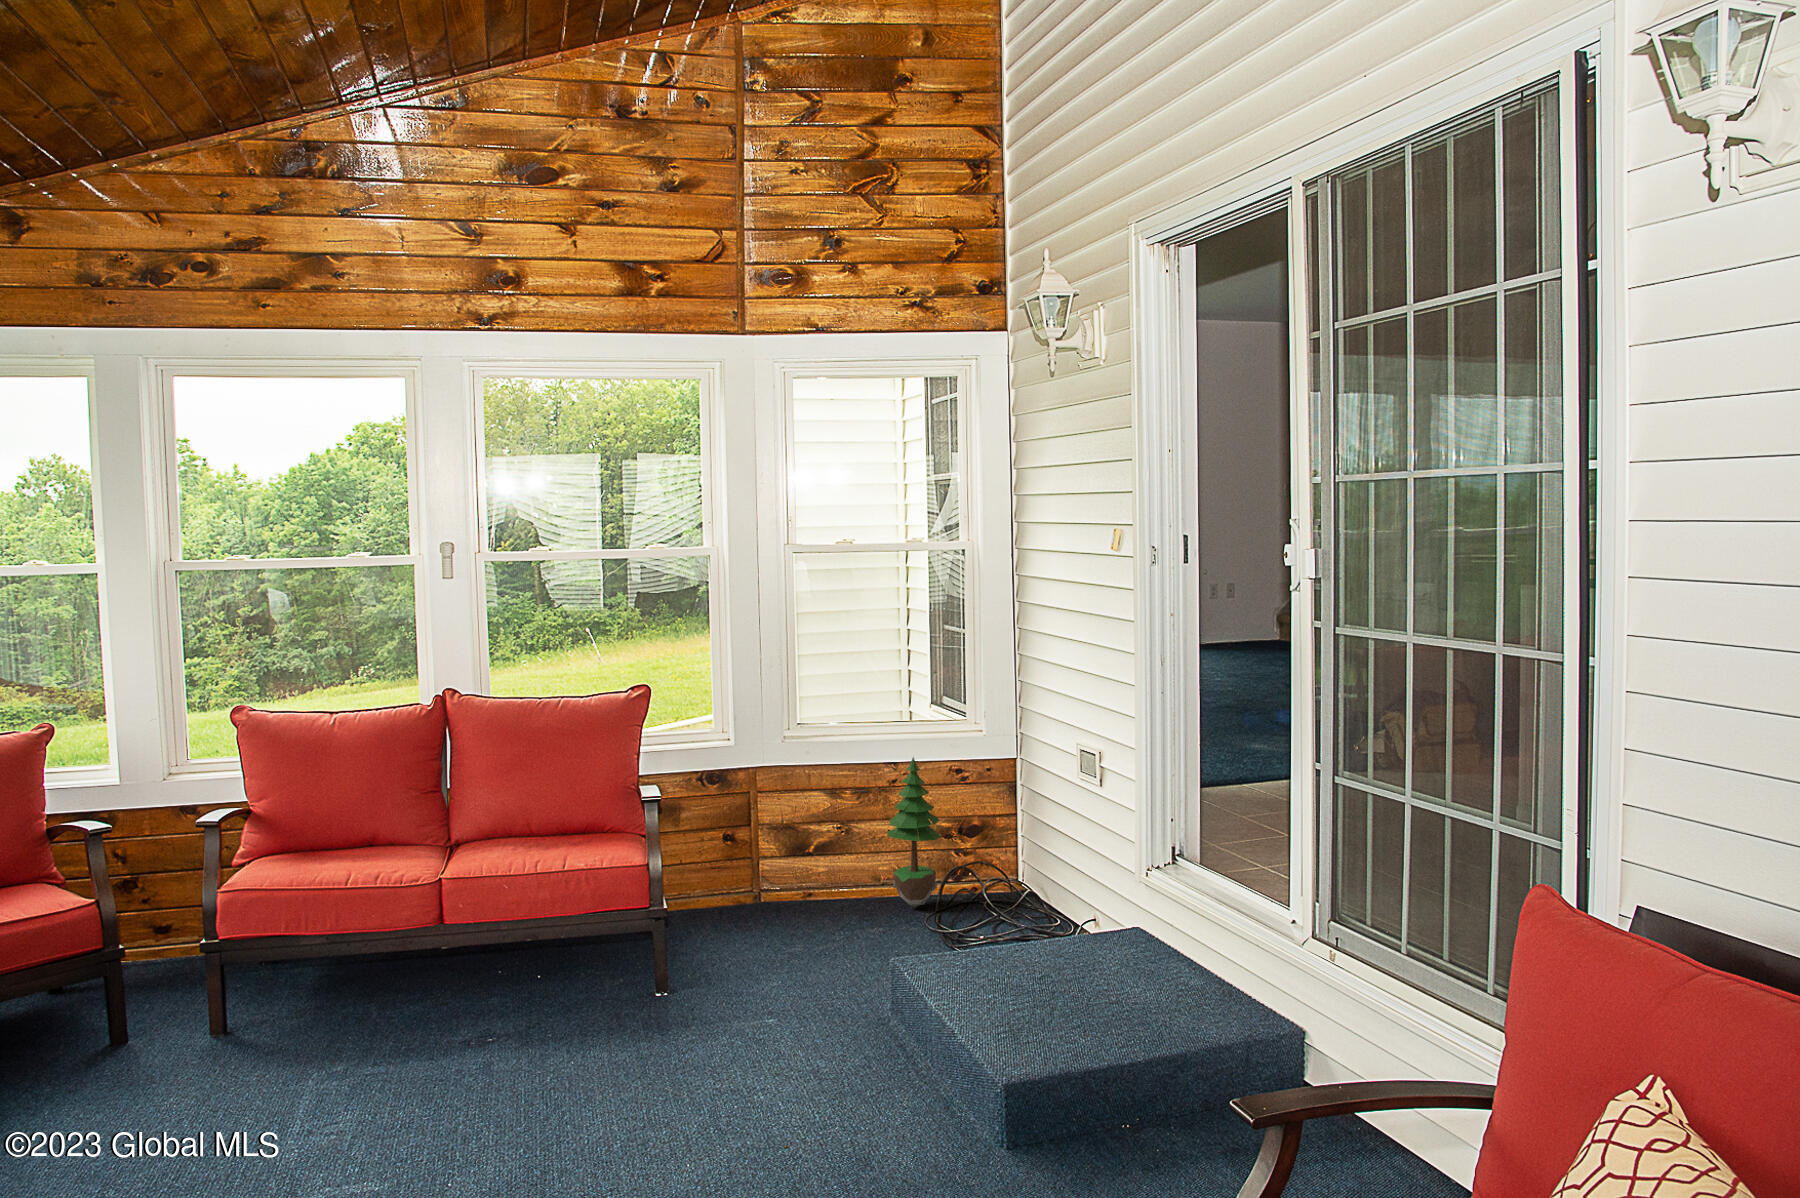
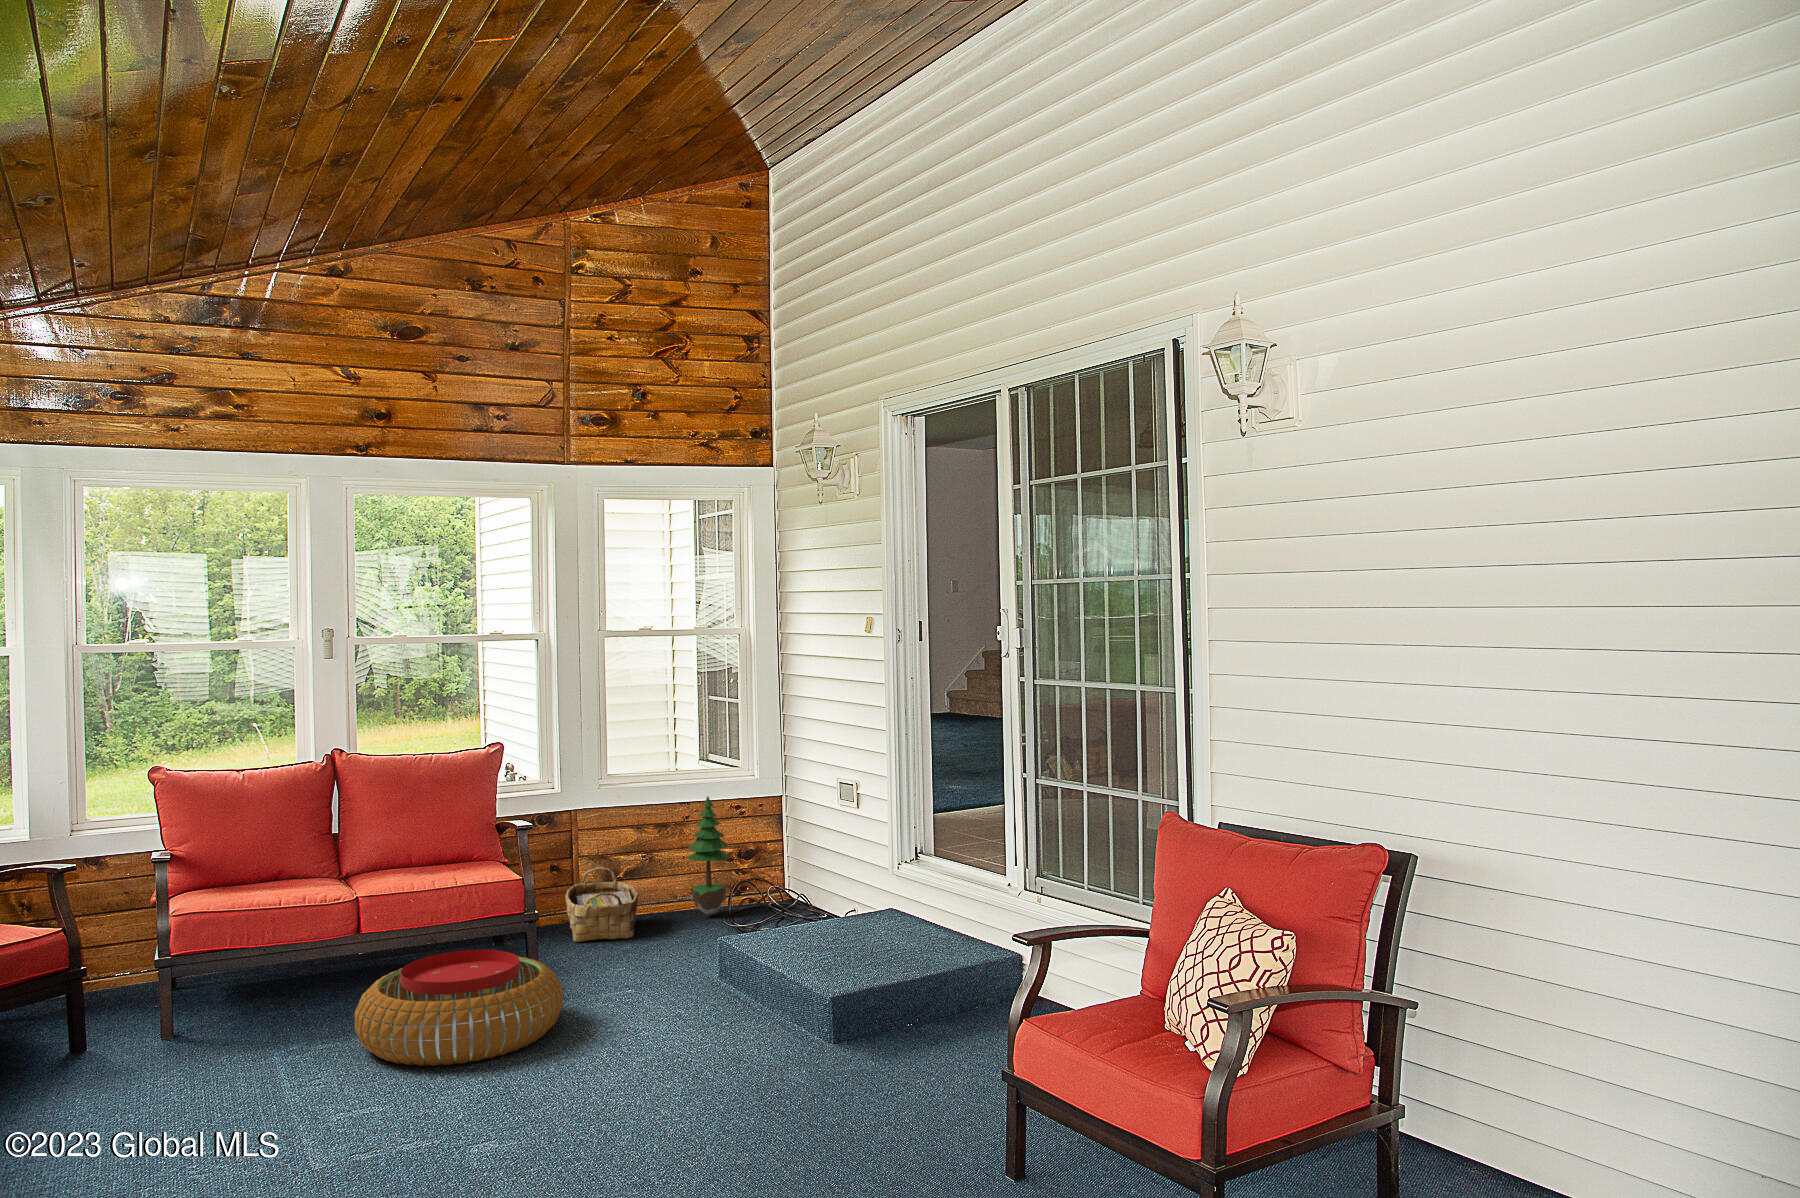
woven basket: none [732,838,821,933] -> present [565,867,639,942]
pouf: none [373,963,647,1135] -> present [355,950,563,1066]

